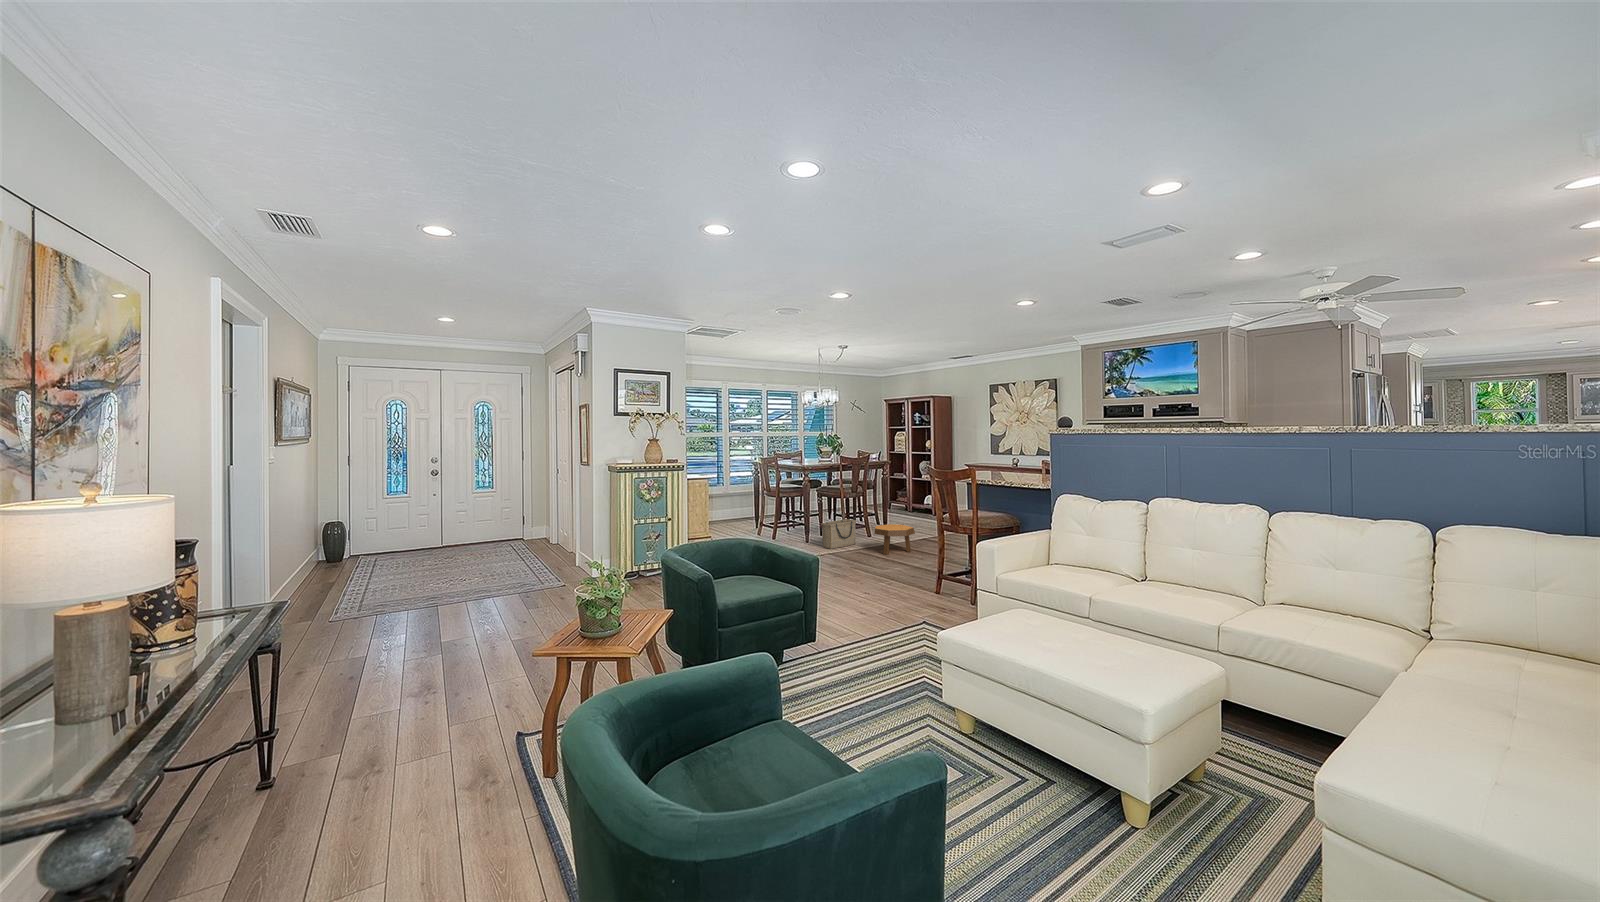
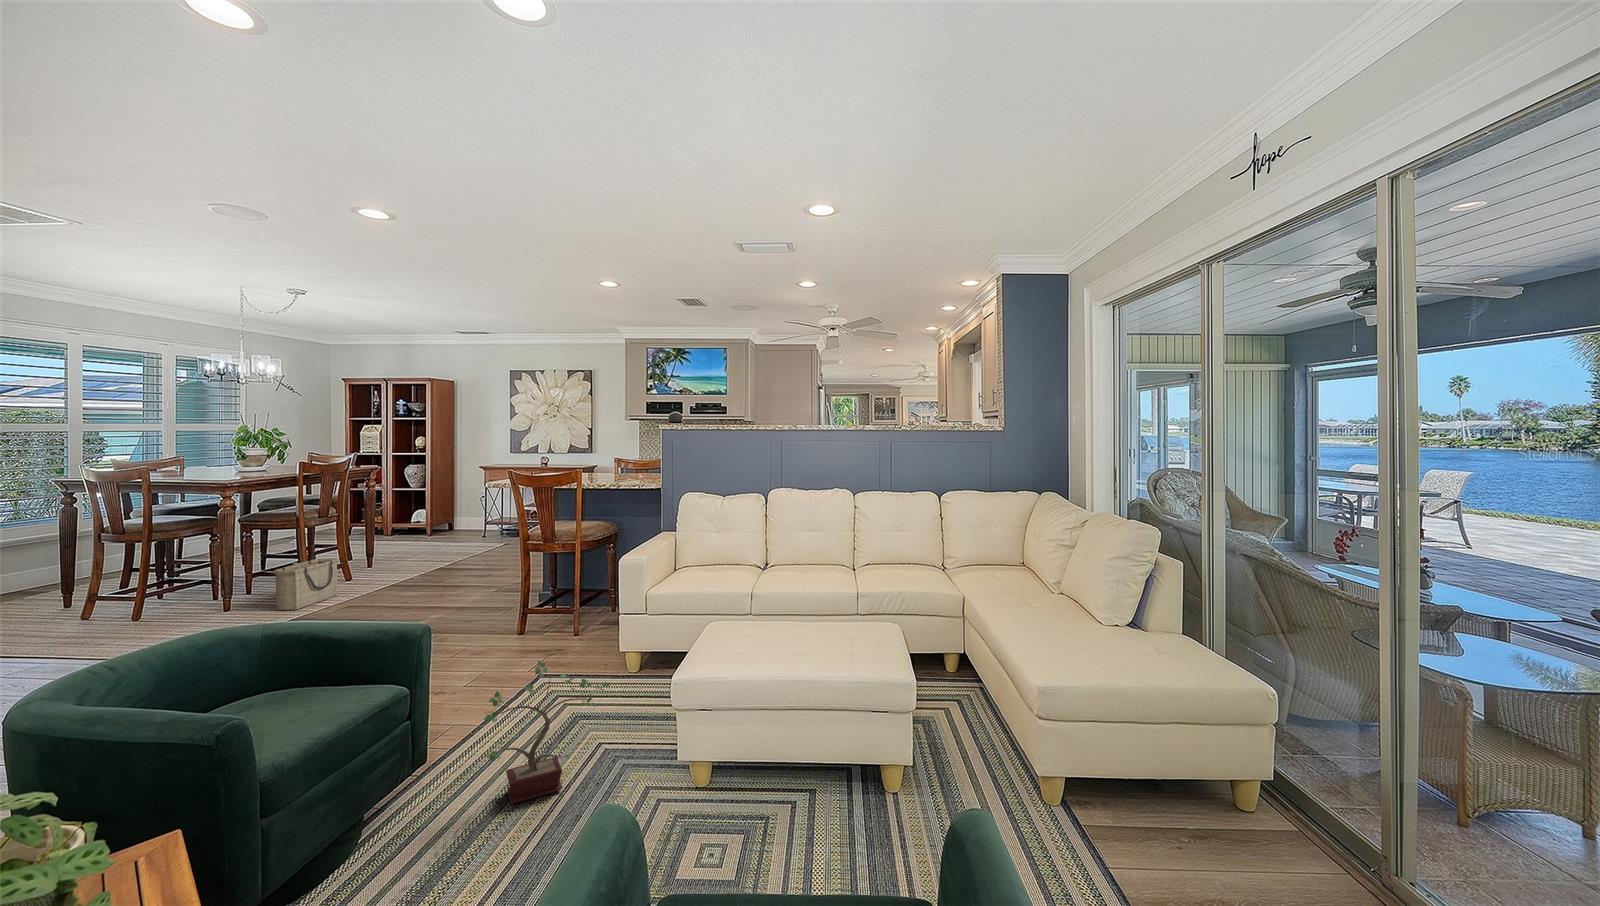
footstool: present [874,524,915,555] -> none [380,555,447,601]
potted plant: none [829,599,910,694] -> present [484,661,611,803]

